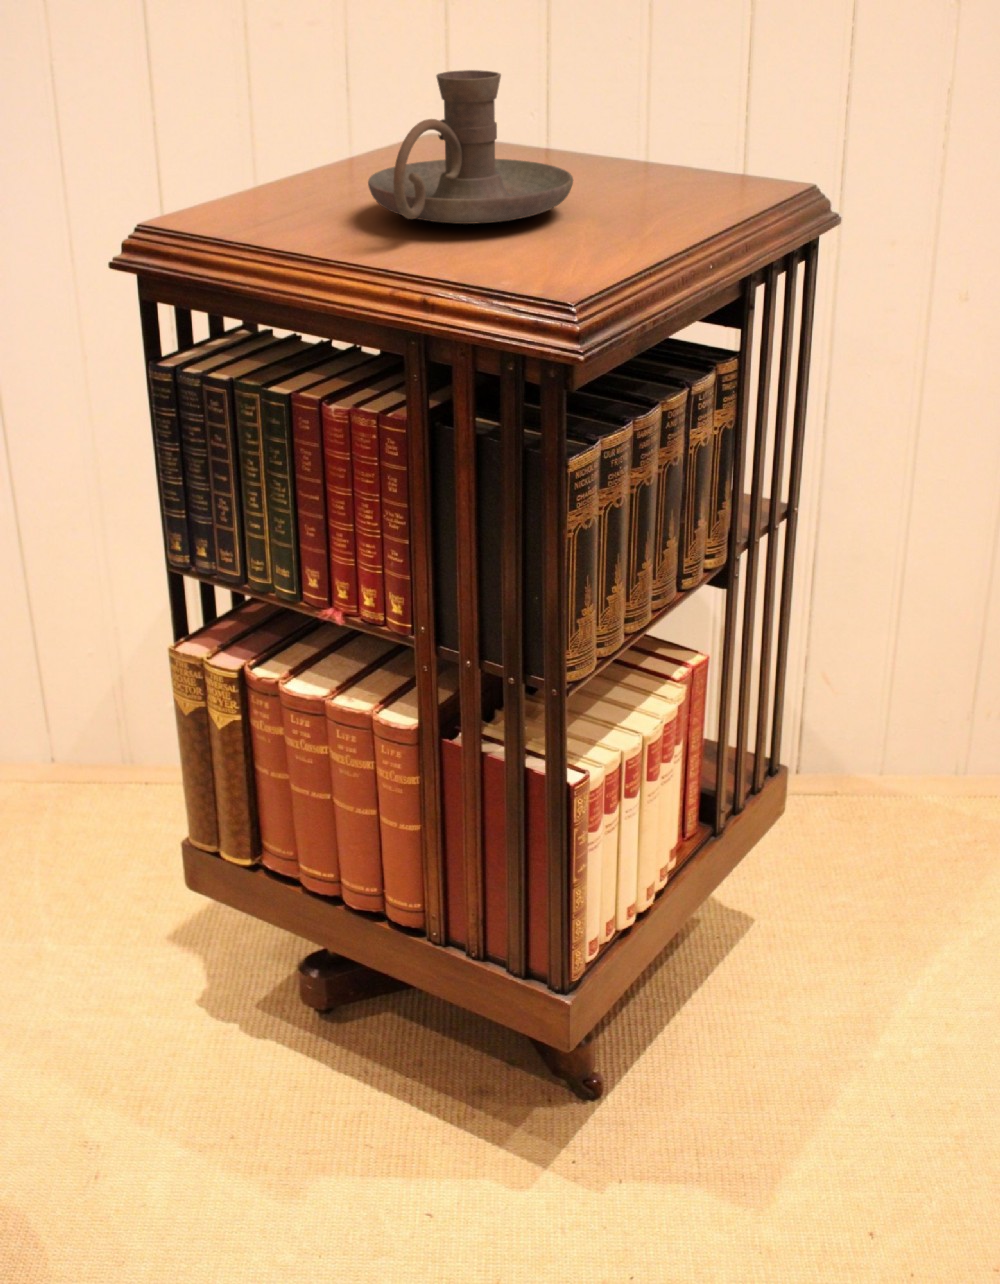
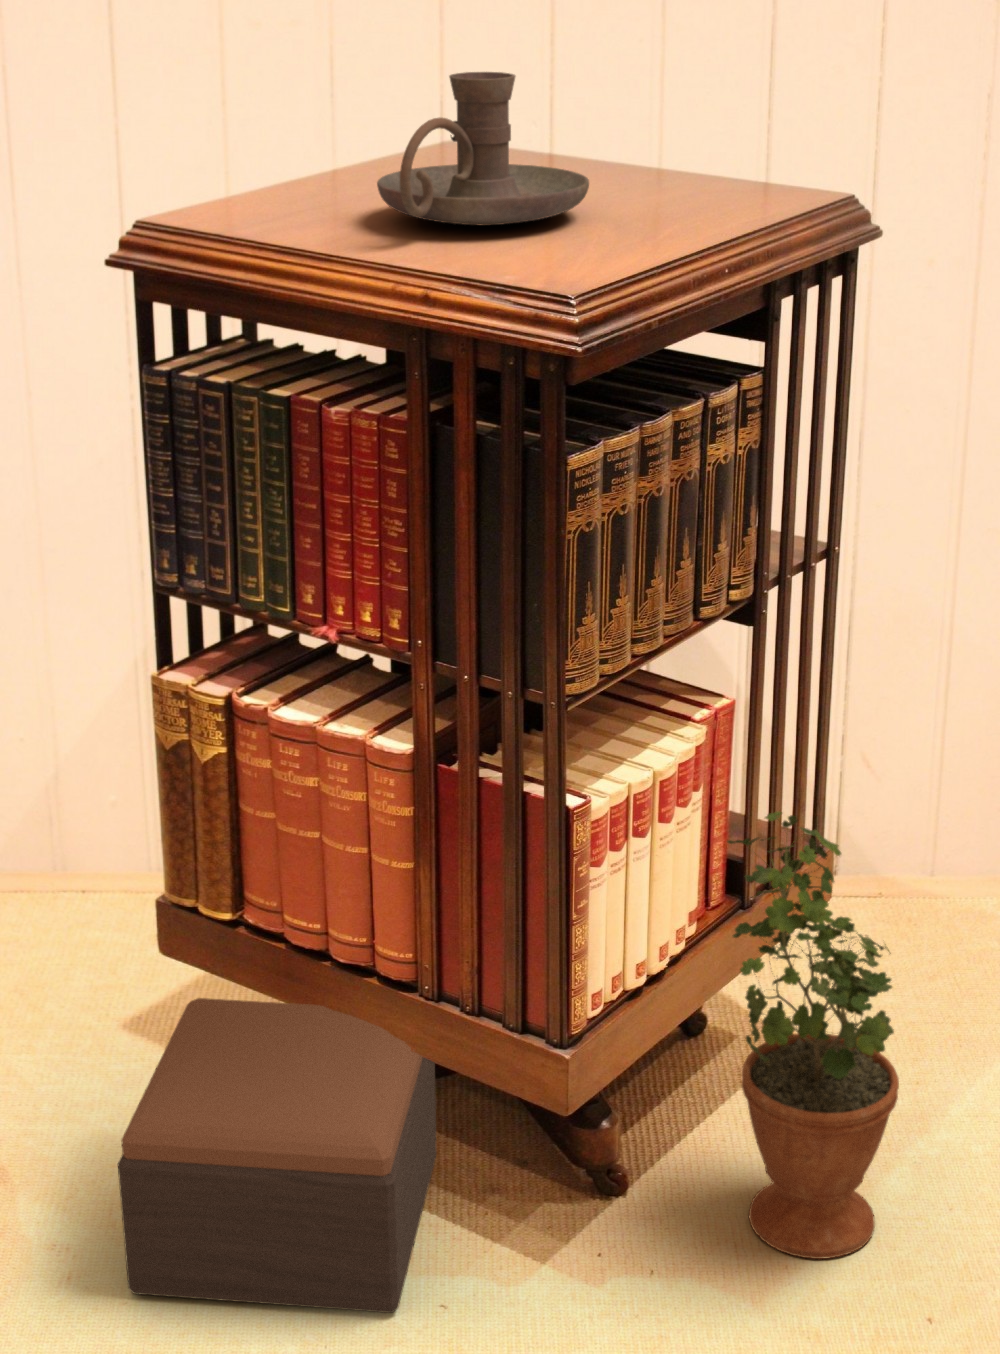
potted plant: none [708,769,867,1159] -> present [727,812,899,1259]
footstool: none [155,937,443,1234] -> present [118,998,437,1313]

